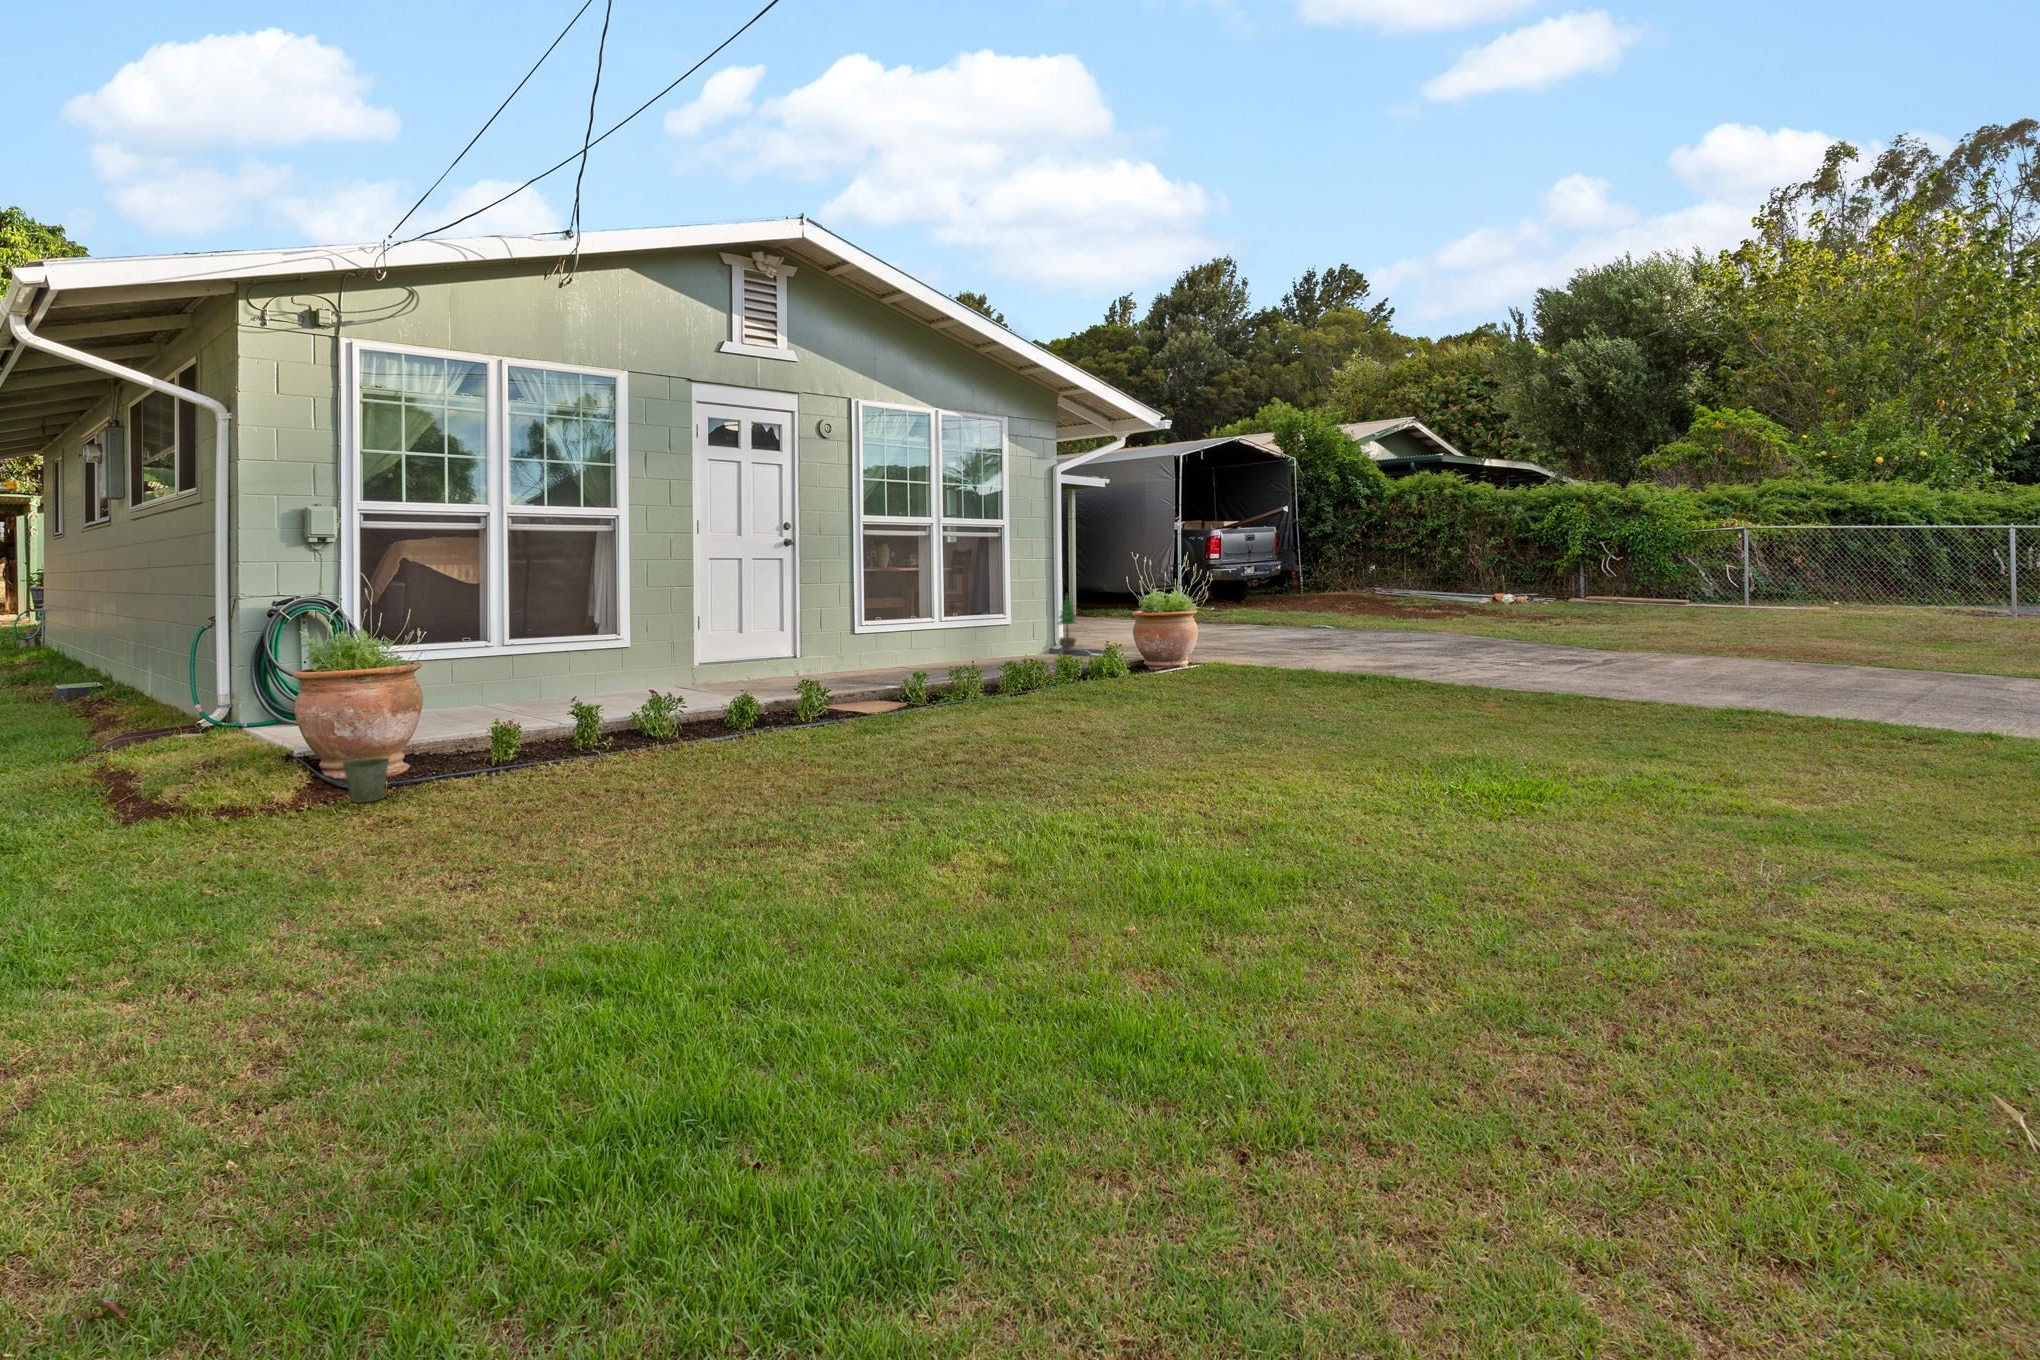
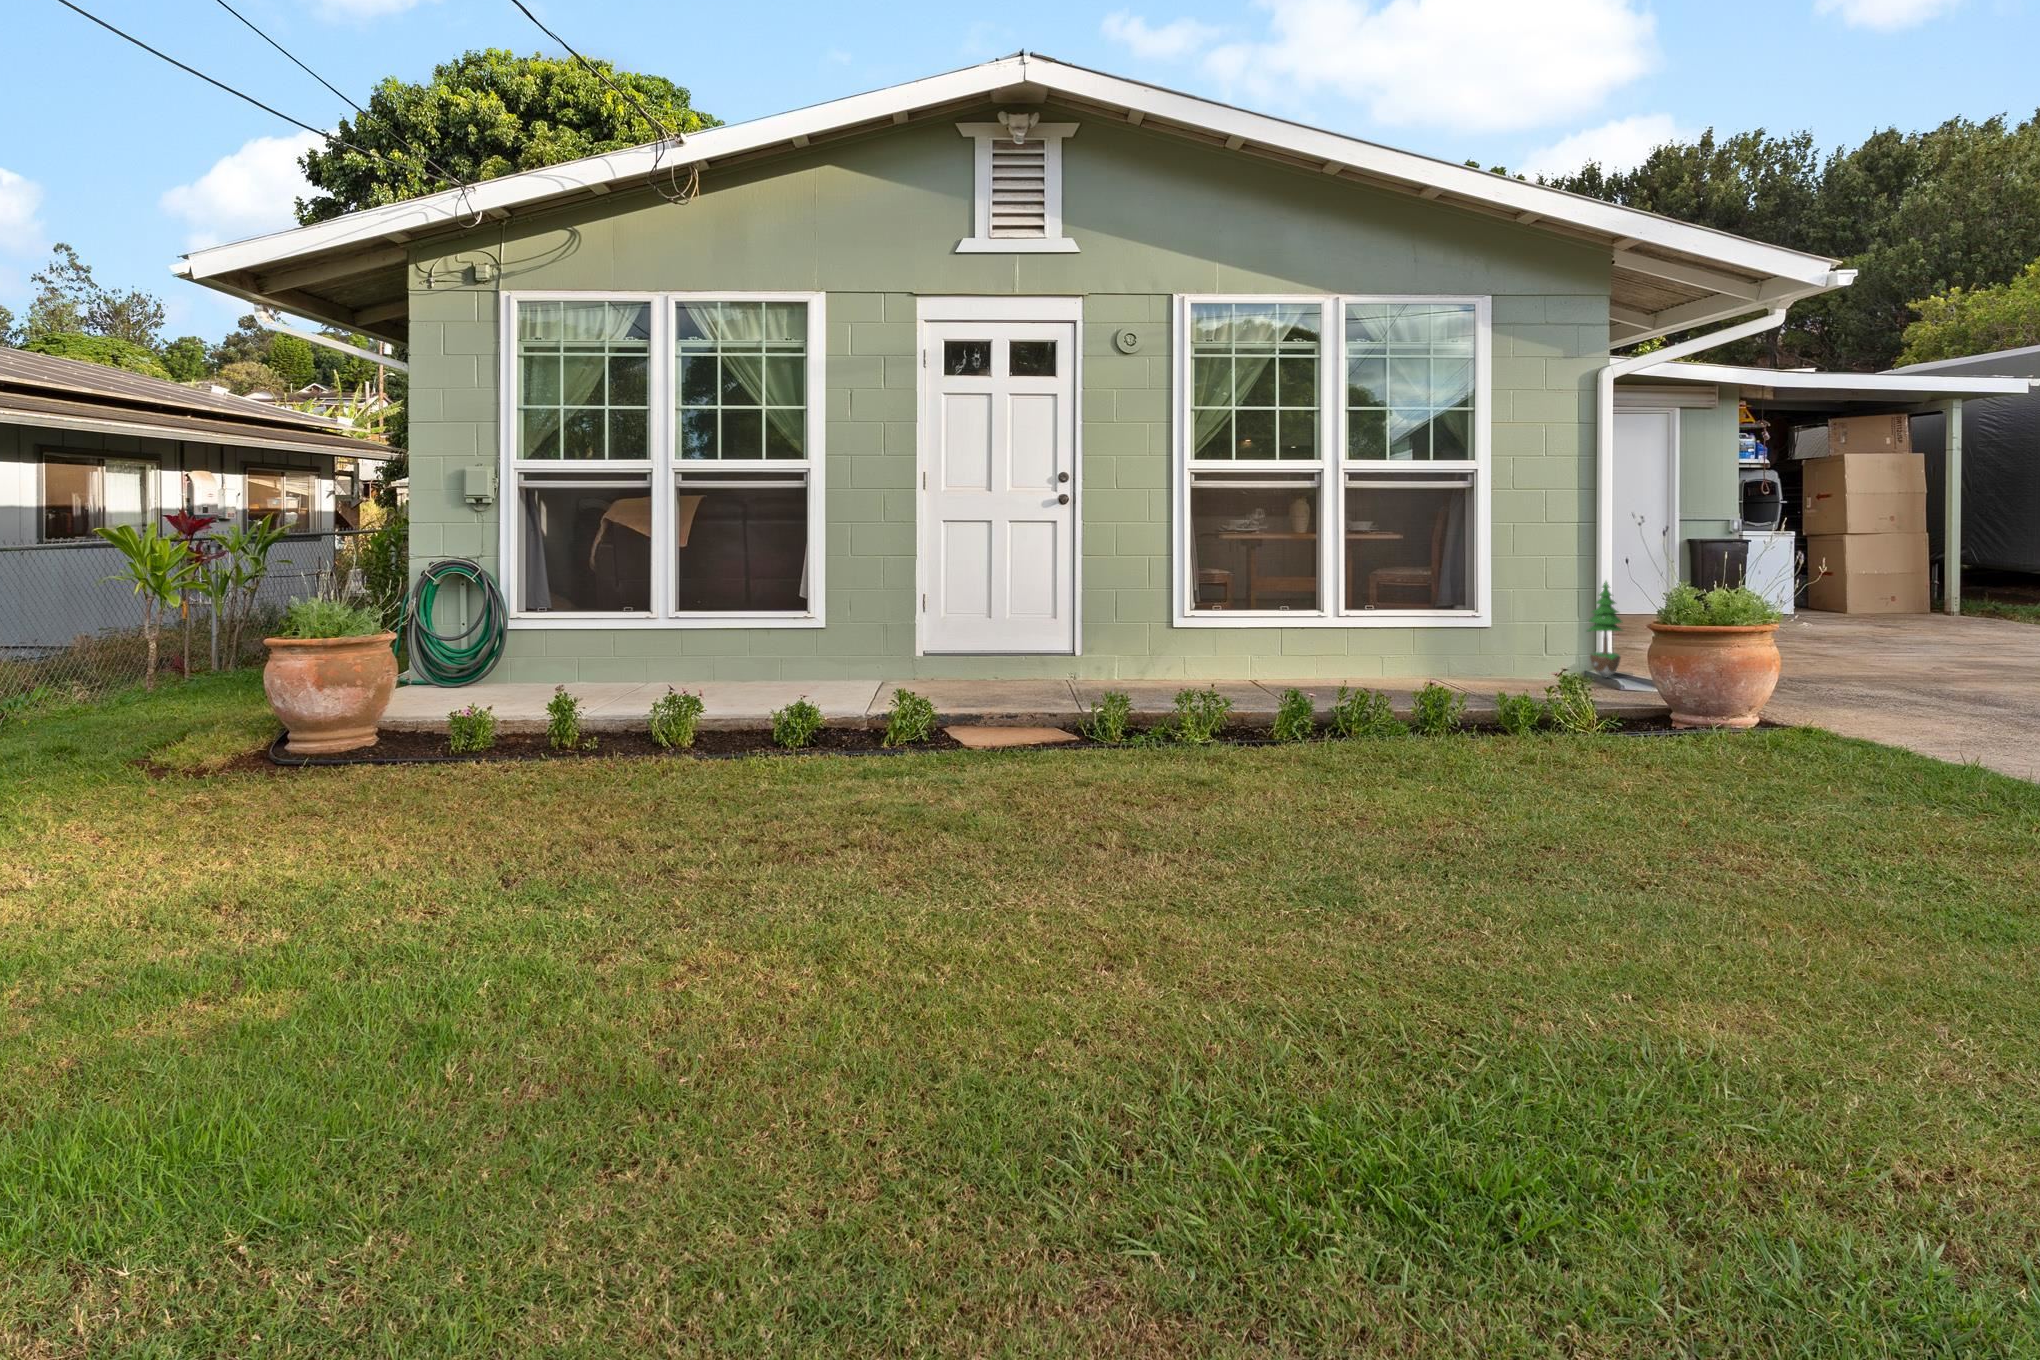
bucket: present [343,755,390,803] -> none [232,712,287,781]

